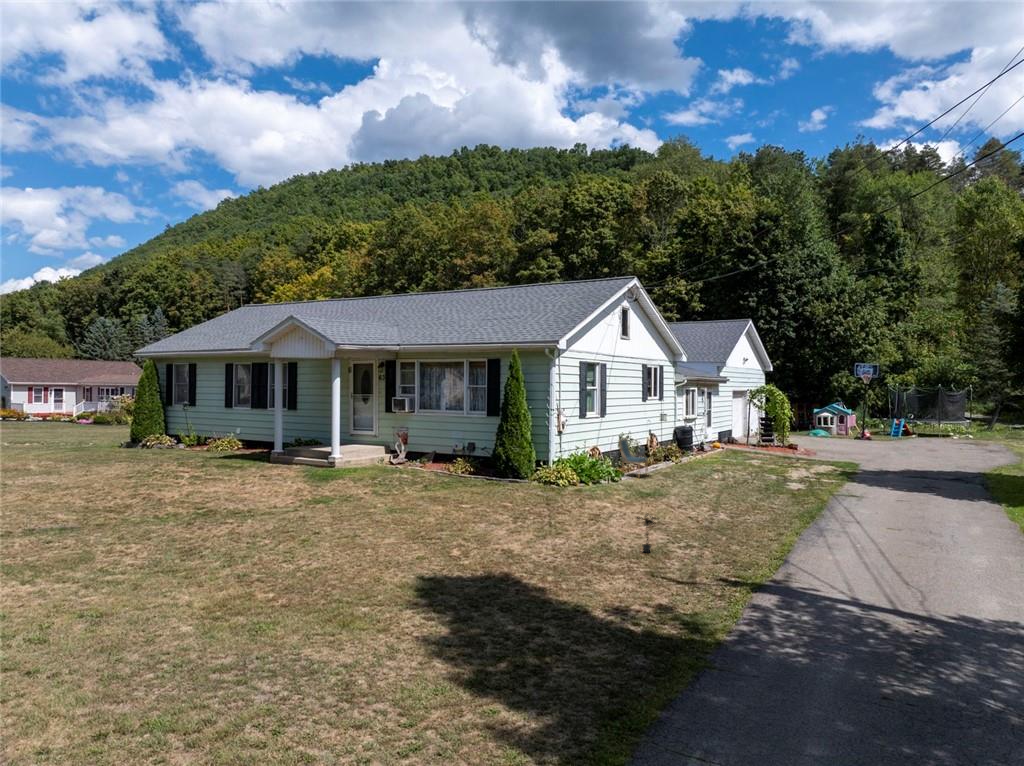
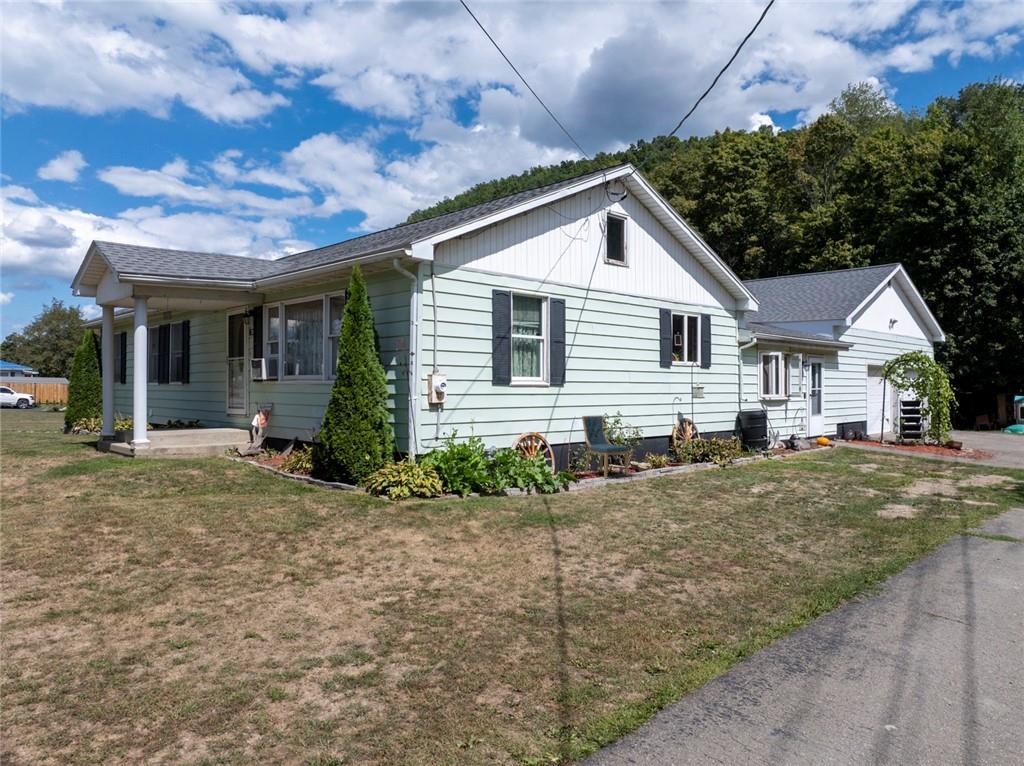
potted plant: present [637,514,657,553] -> none [182,540,234,645]

